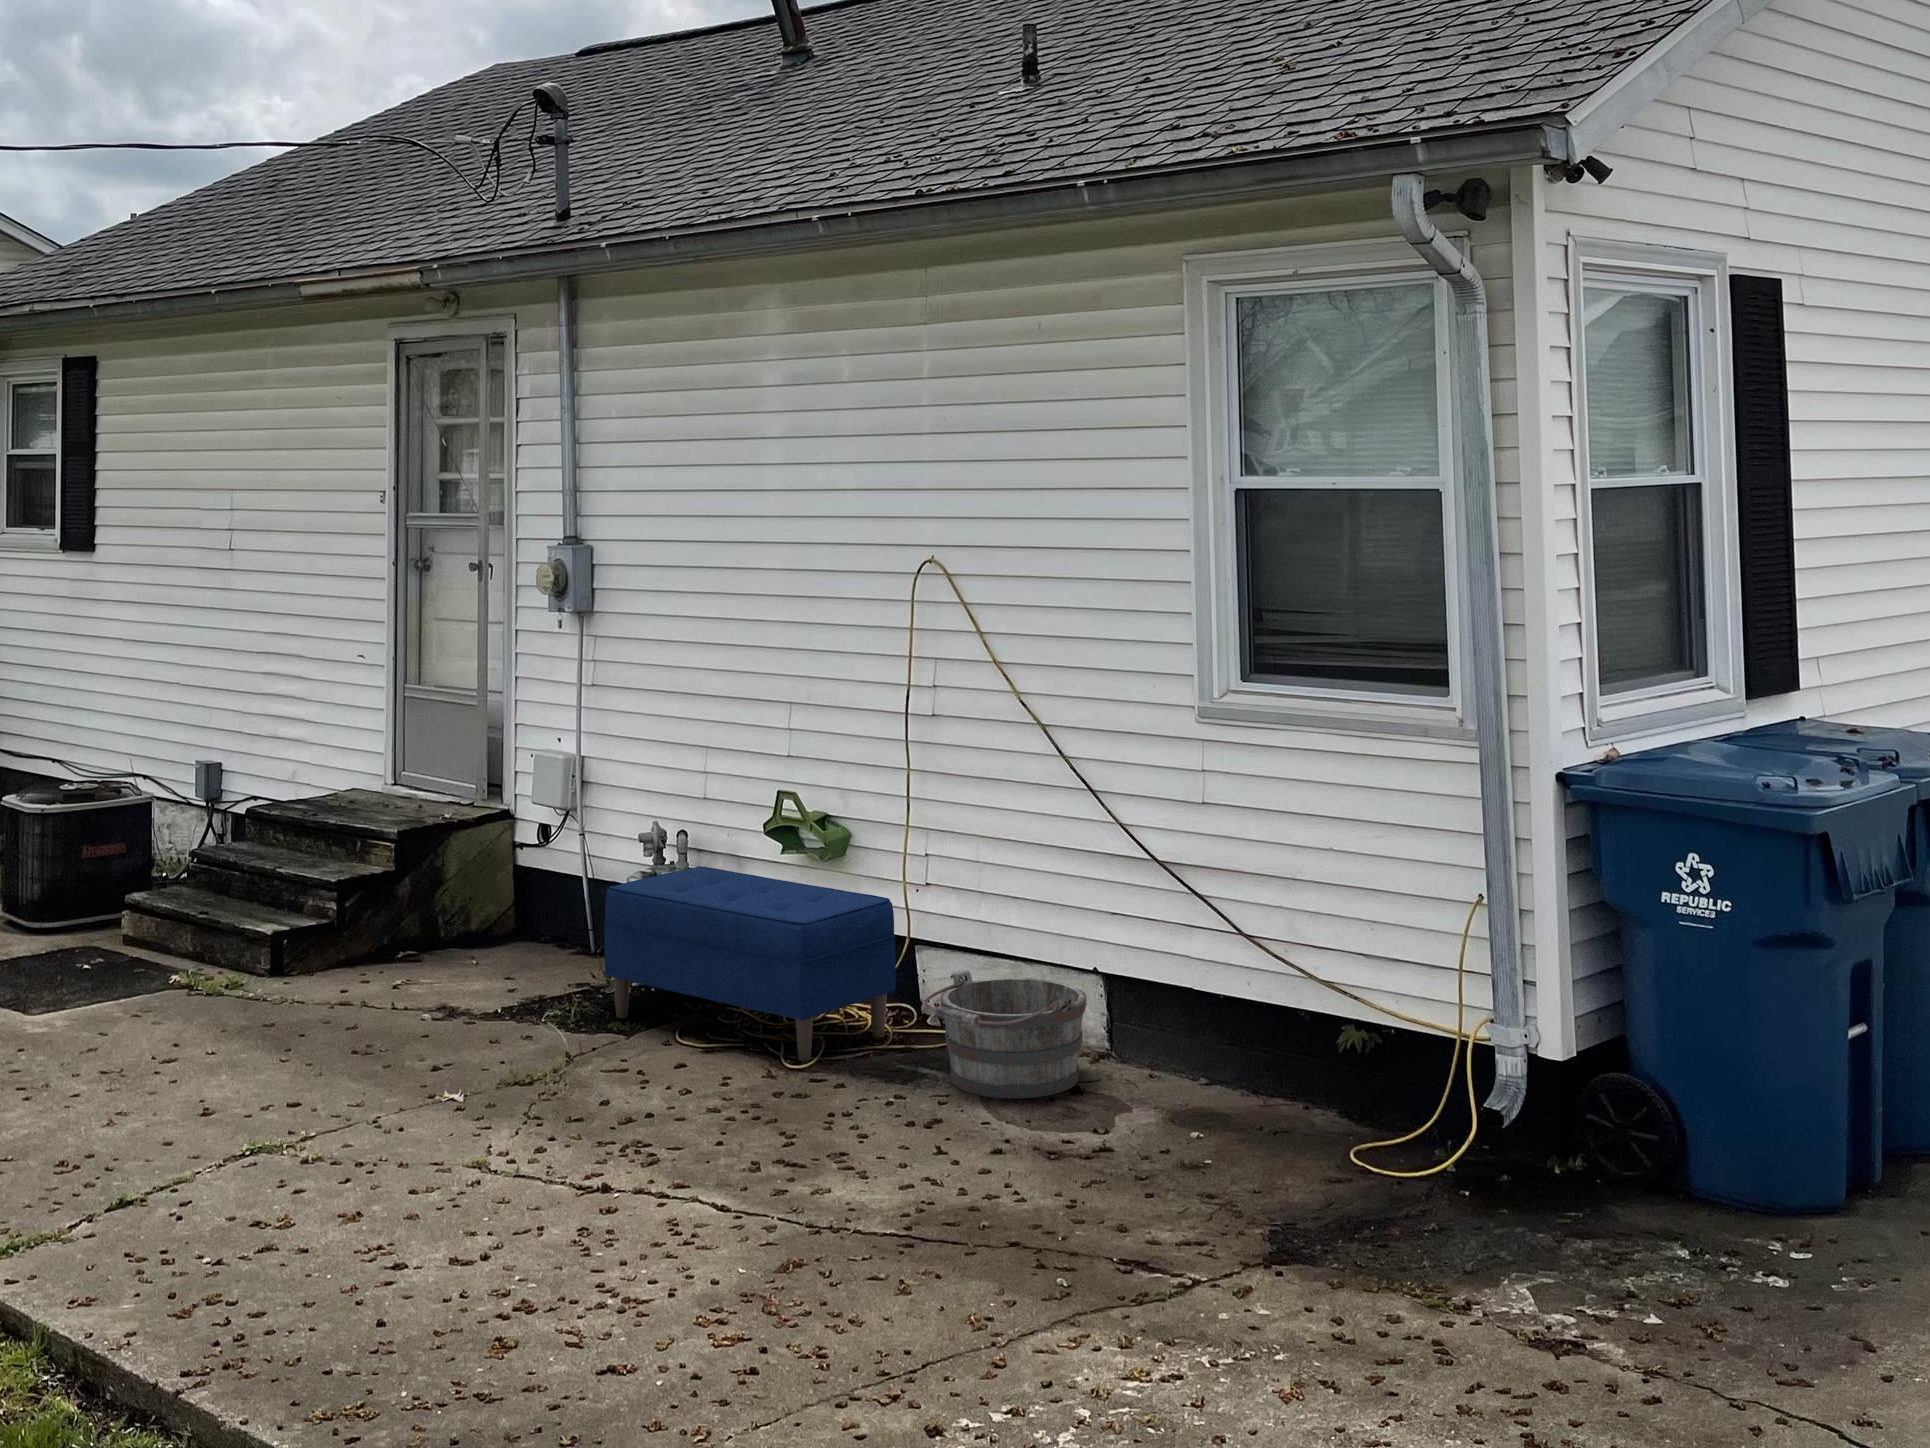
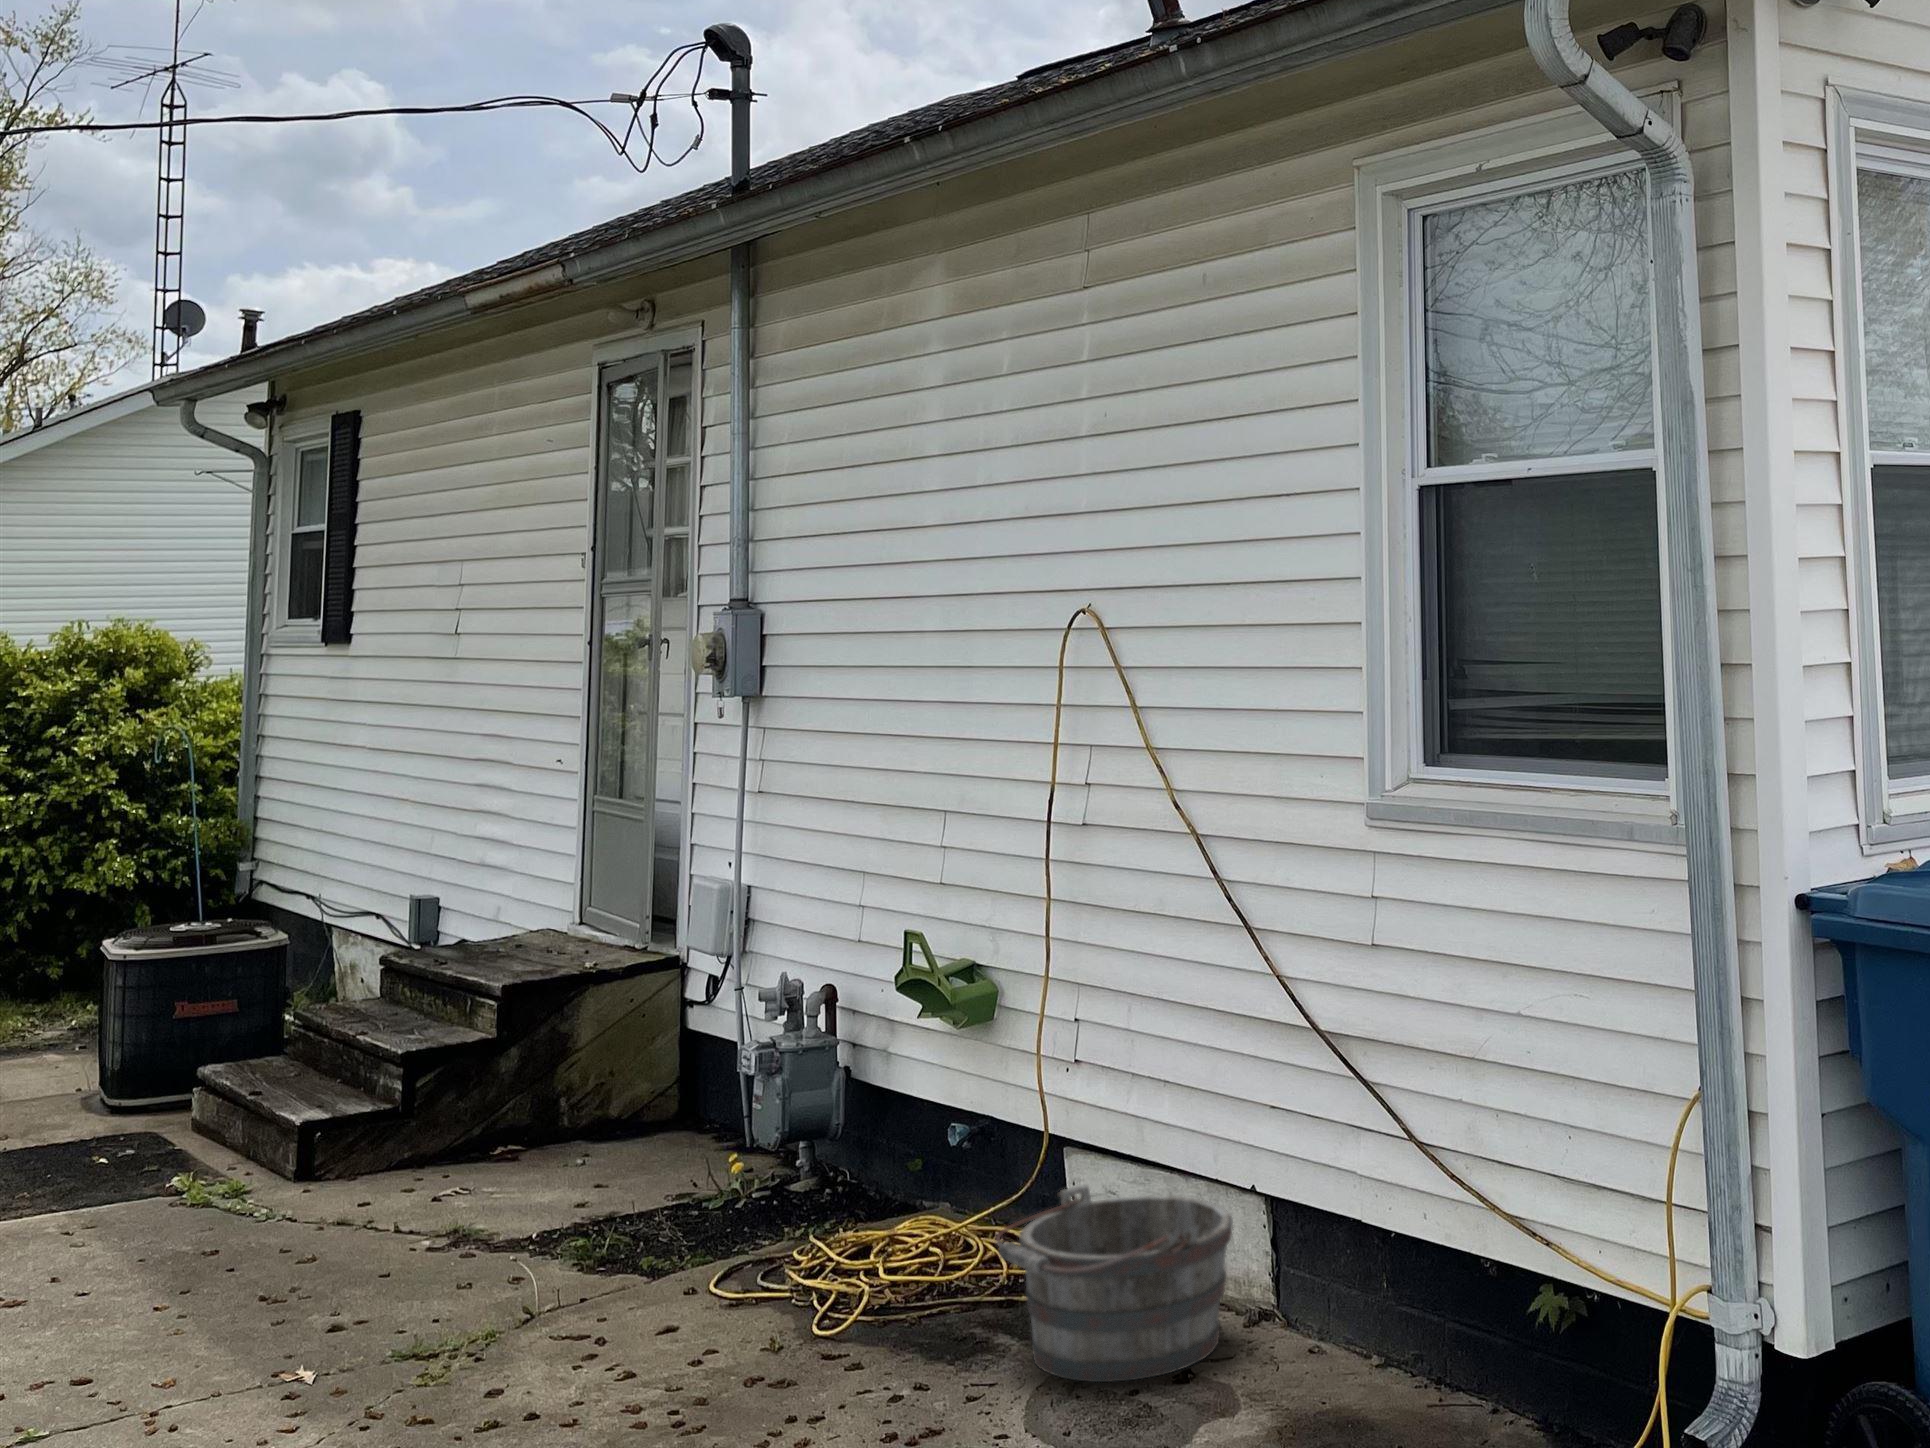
bench: present [604,866,896,1061] -> none [669,1031,1031,1318]

